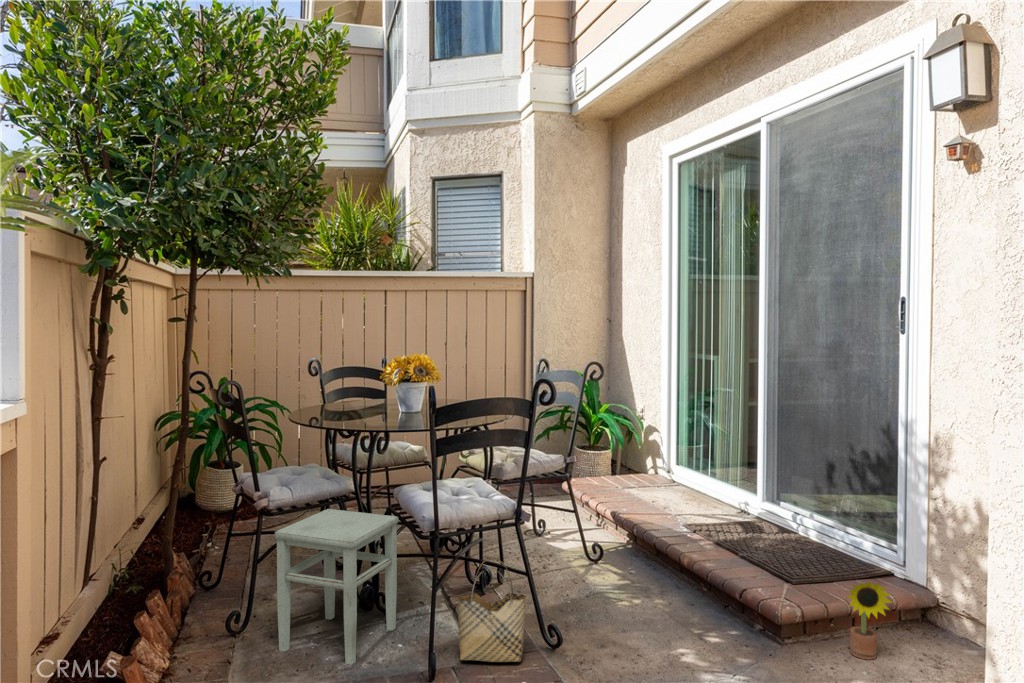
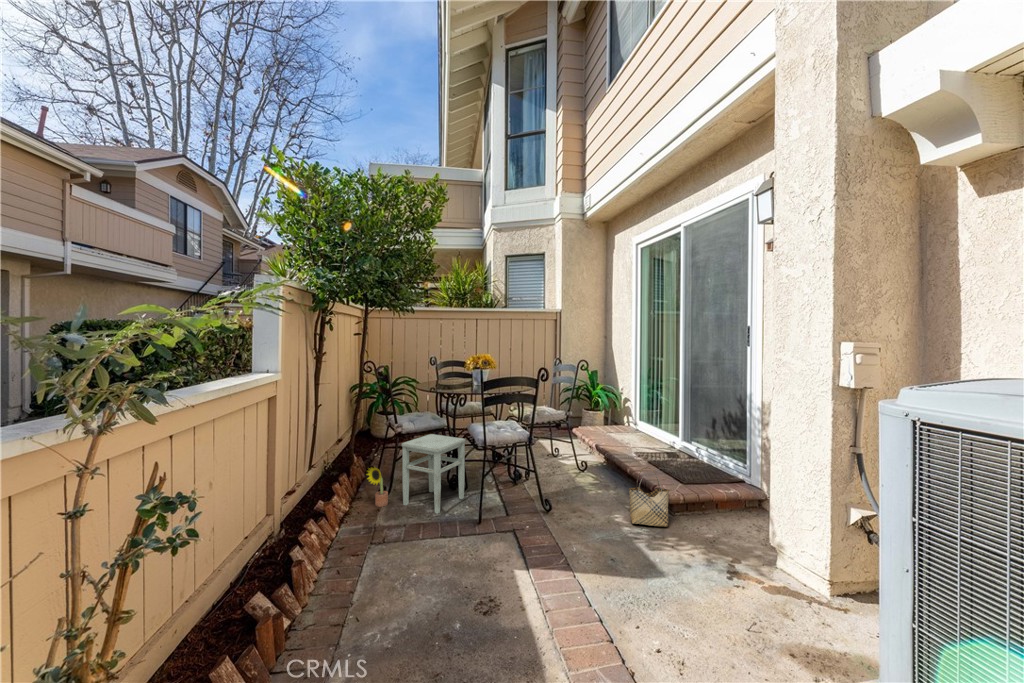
woven basket: present [456,558,527,662] -> present [629,467,669,526]
decorative plant: present [847,581,892,659] -> present [367,468,388,507]

